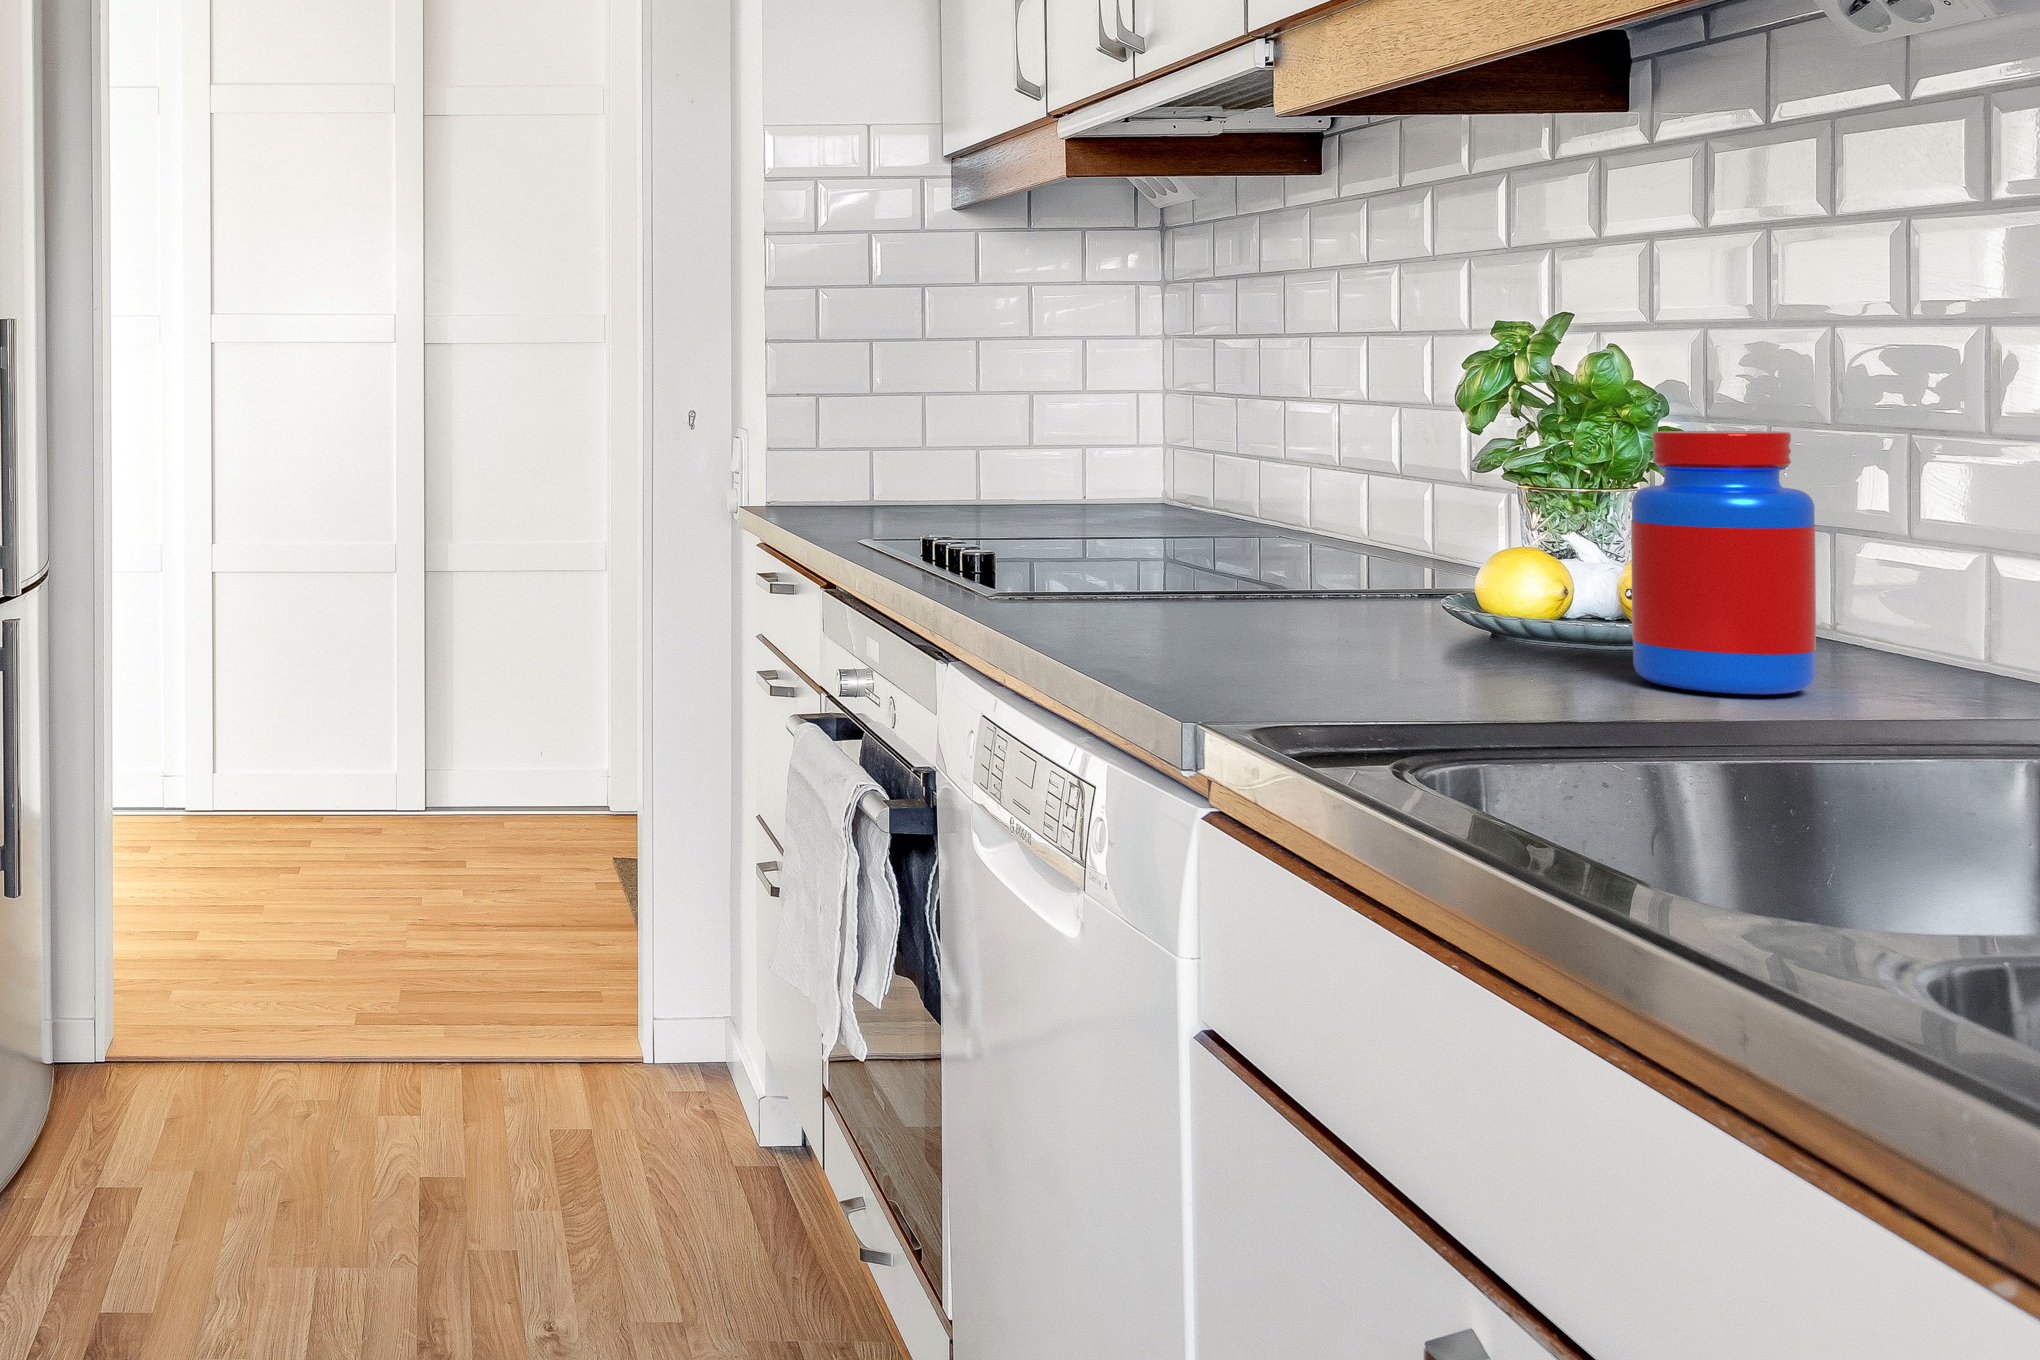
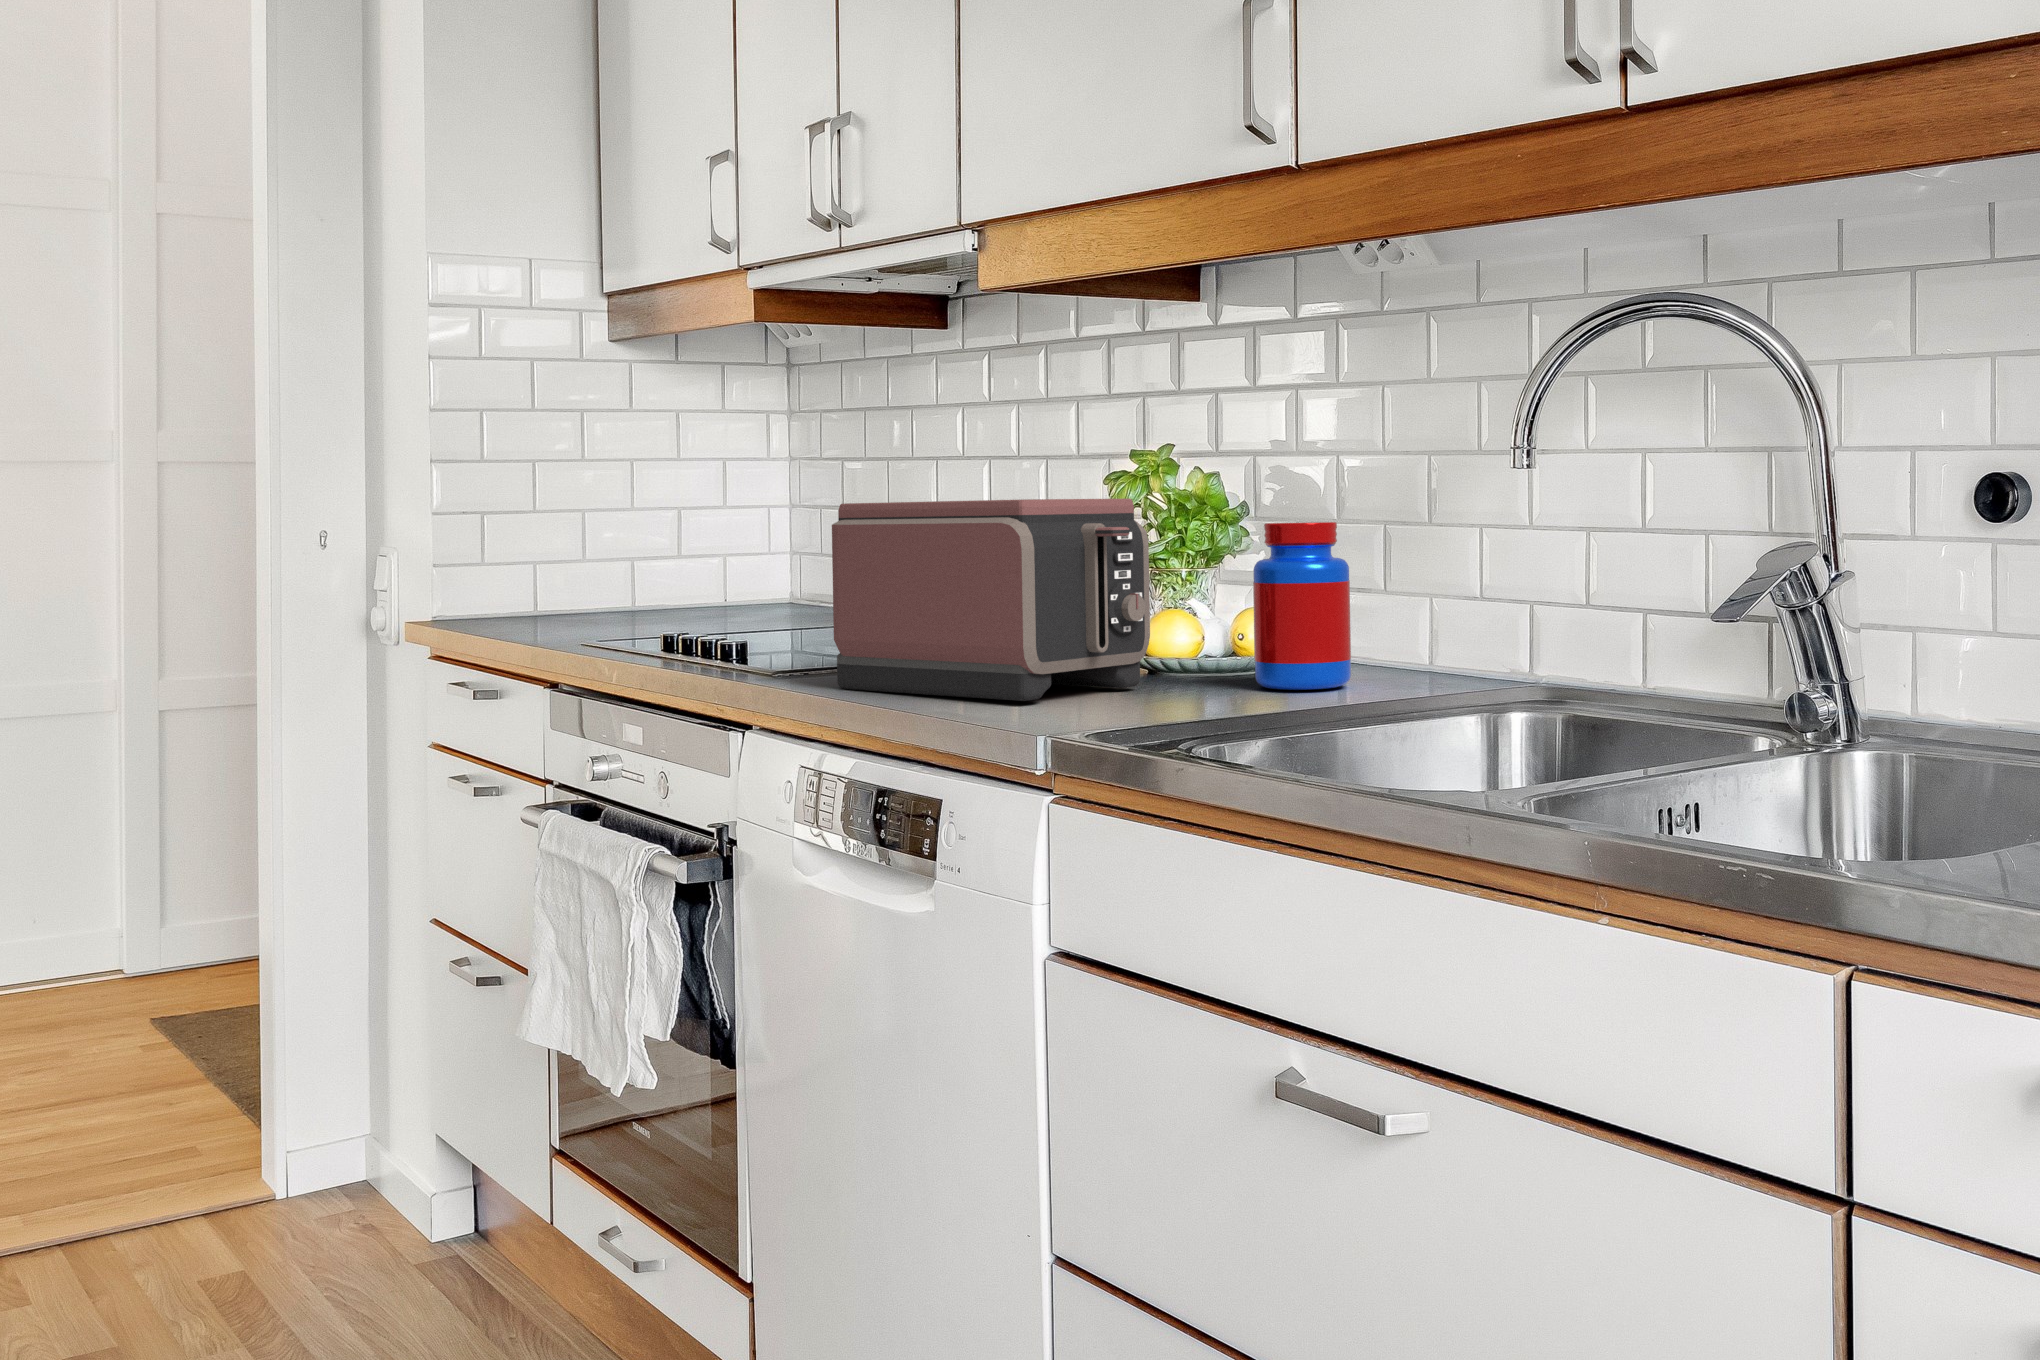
toaster: none [1037,392,1457,663] -> present [832,499,1150,701]

